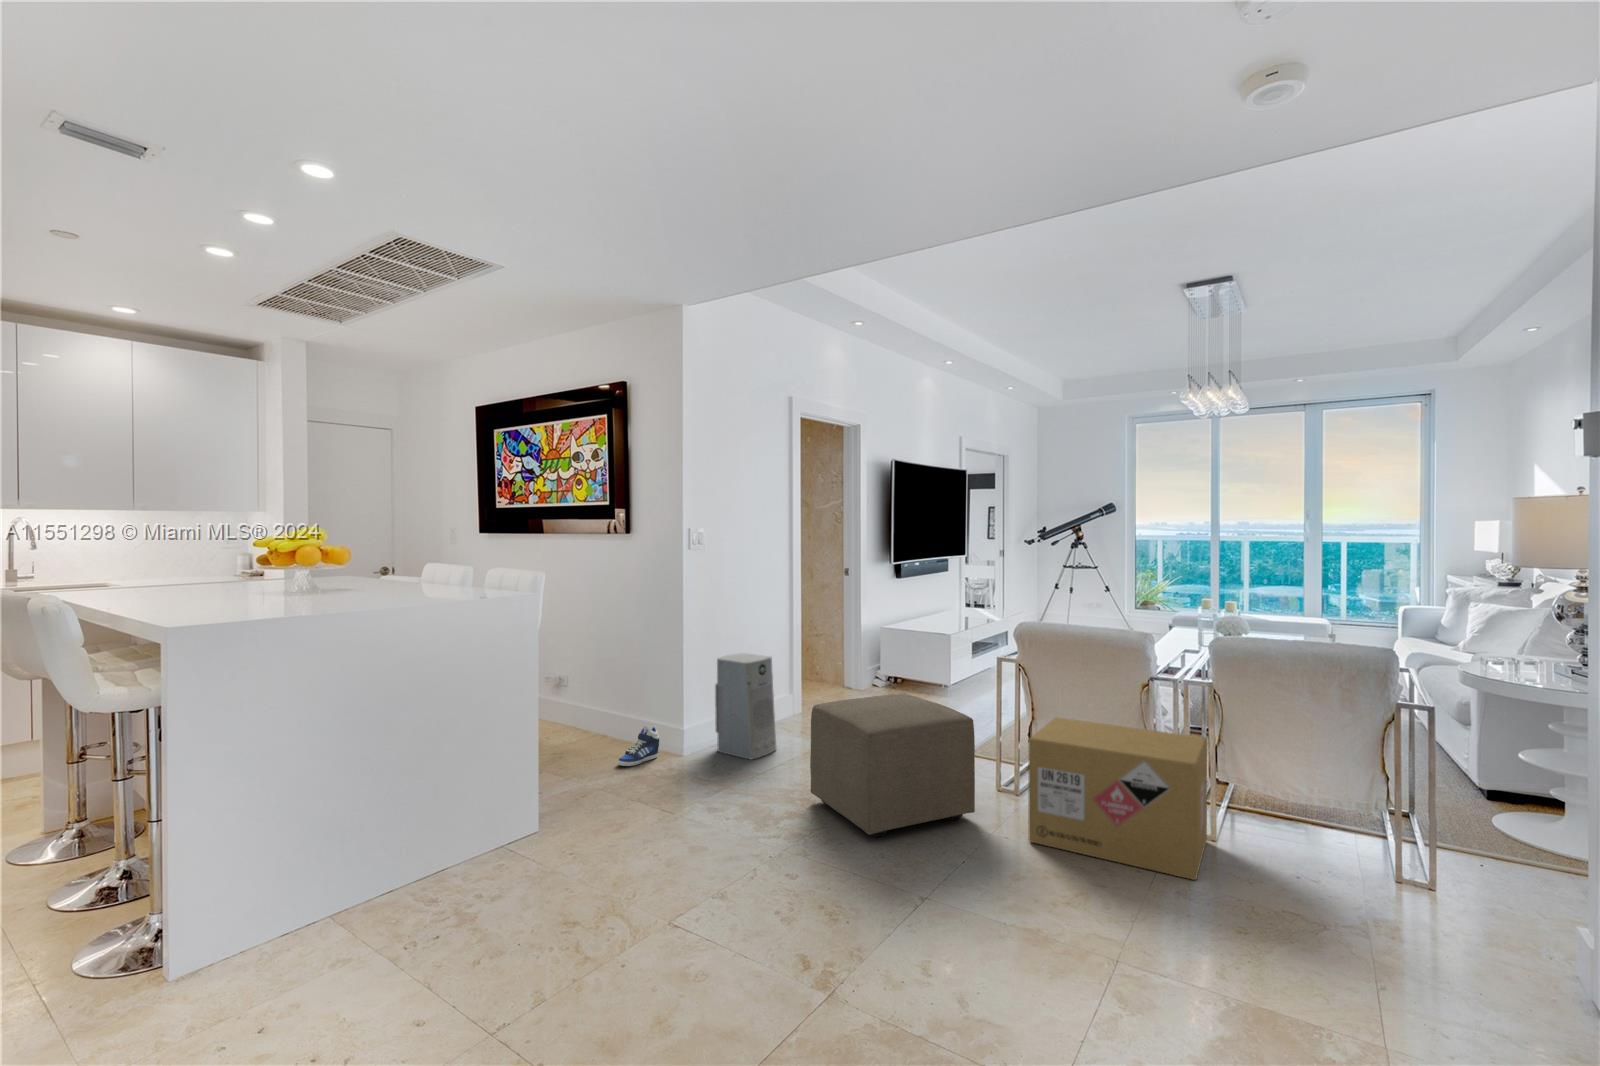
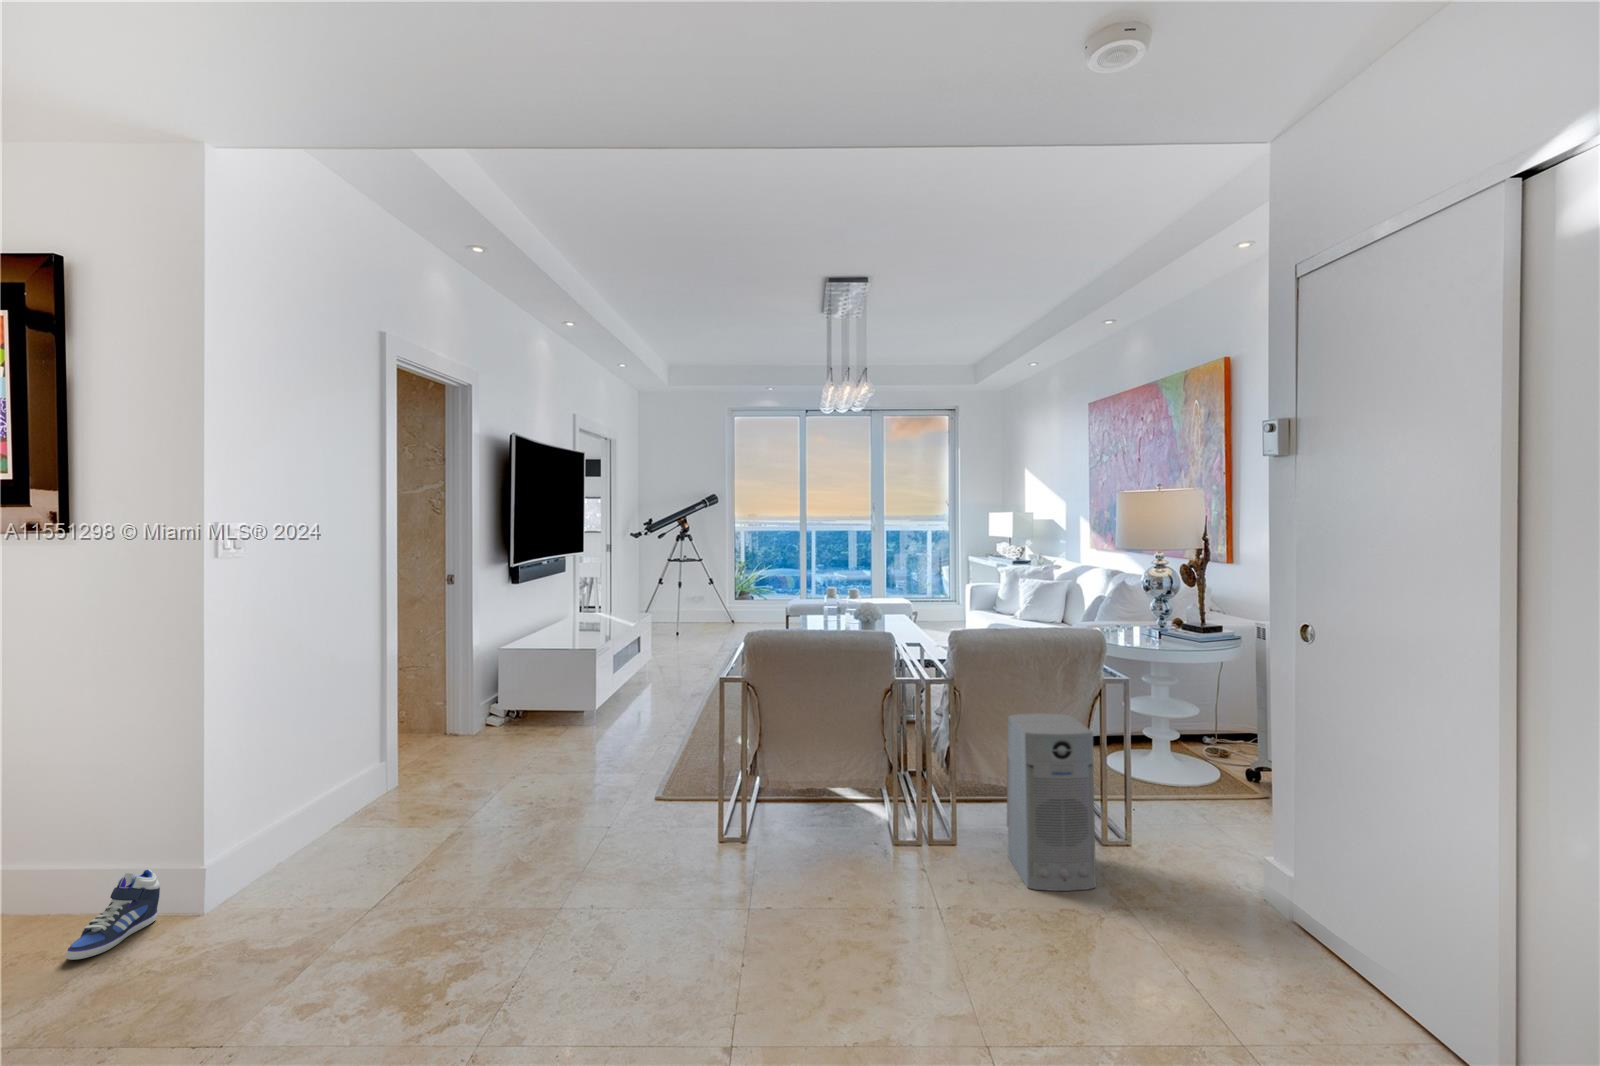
air purifier: present [715,653,776,759] -> present [1007,714,1096,891]
ottoman: present [810,694,975,837] -> none [478,742,717,965]
cardboard box: present [1028,717,1207,880] -> none [791,740,975,905]

